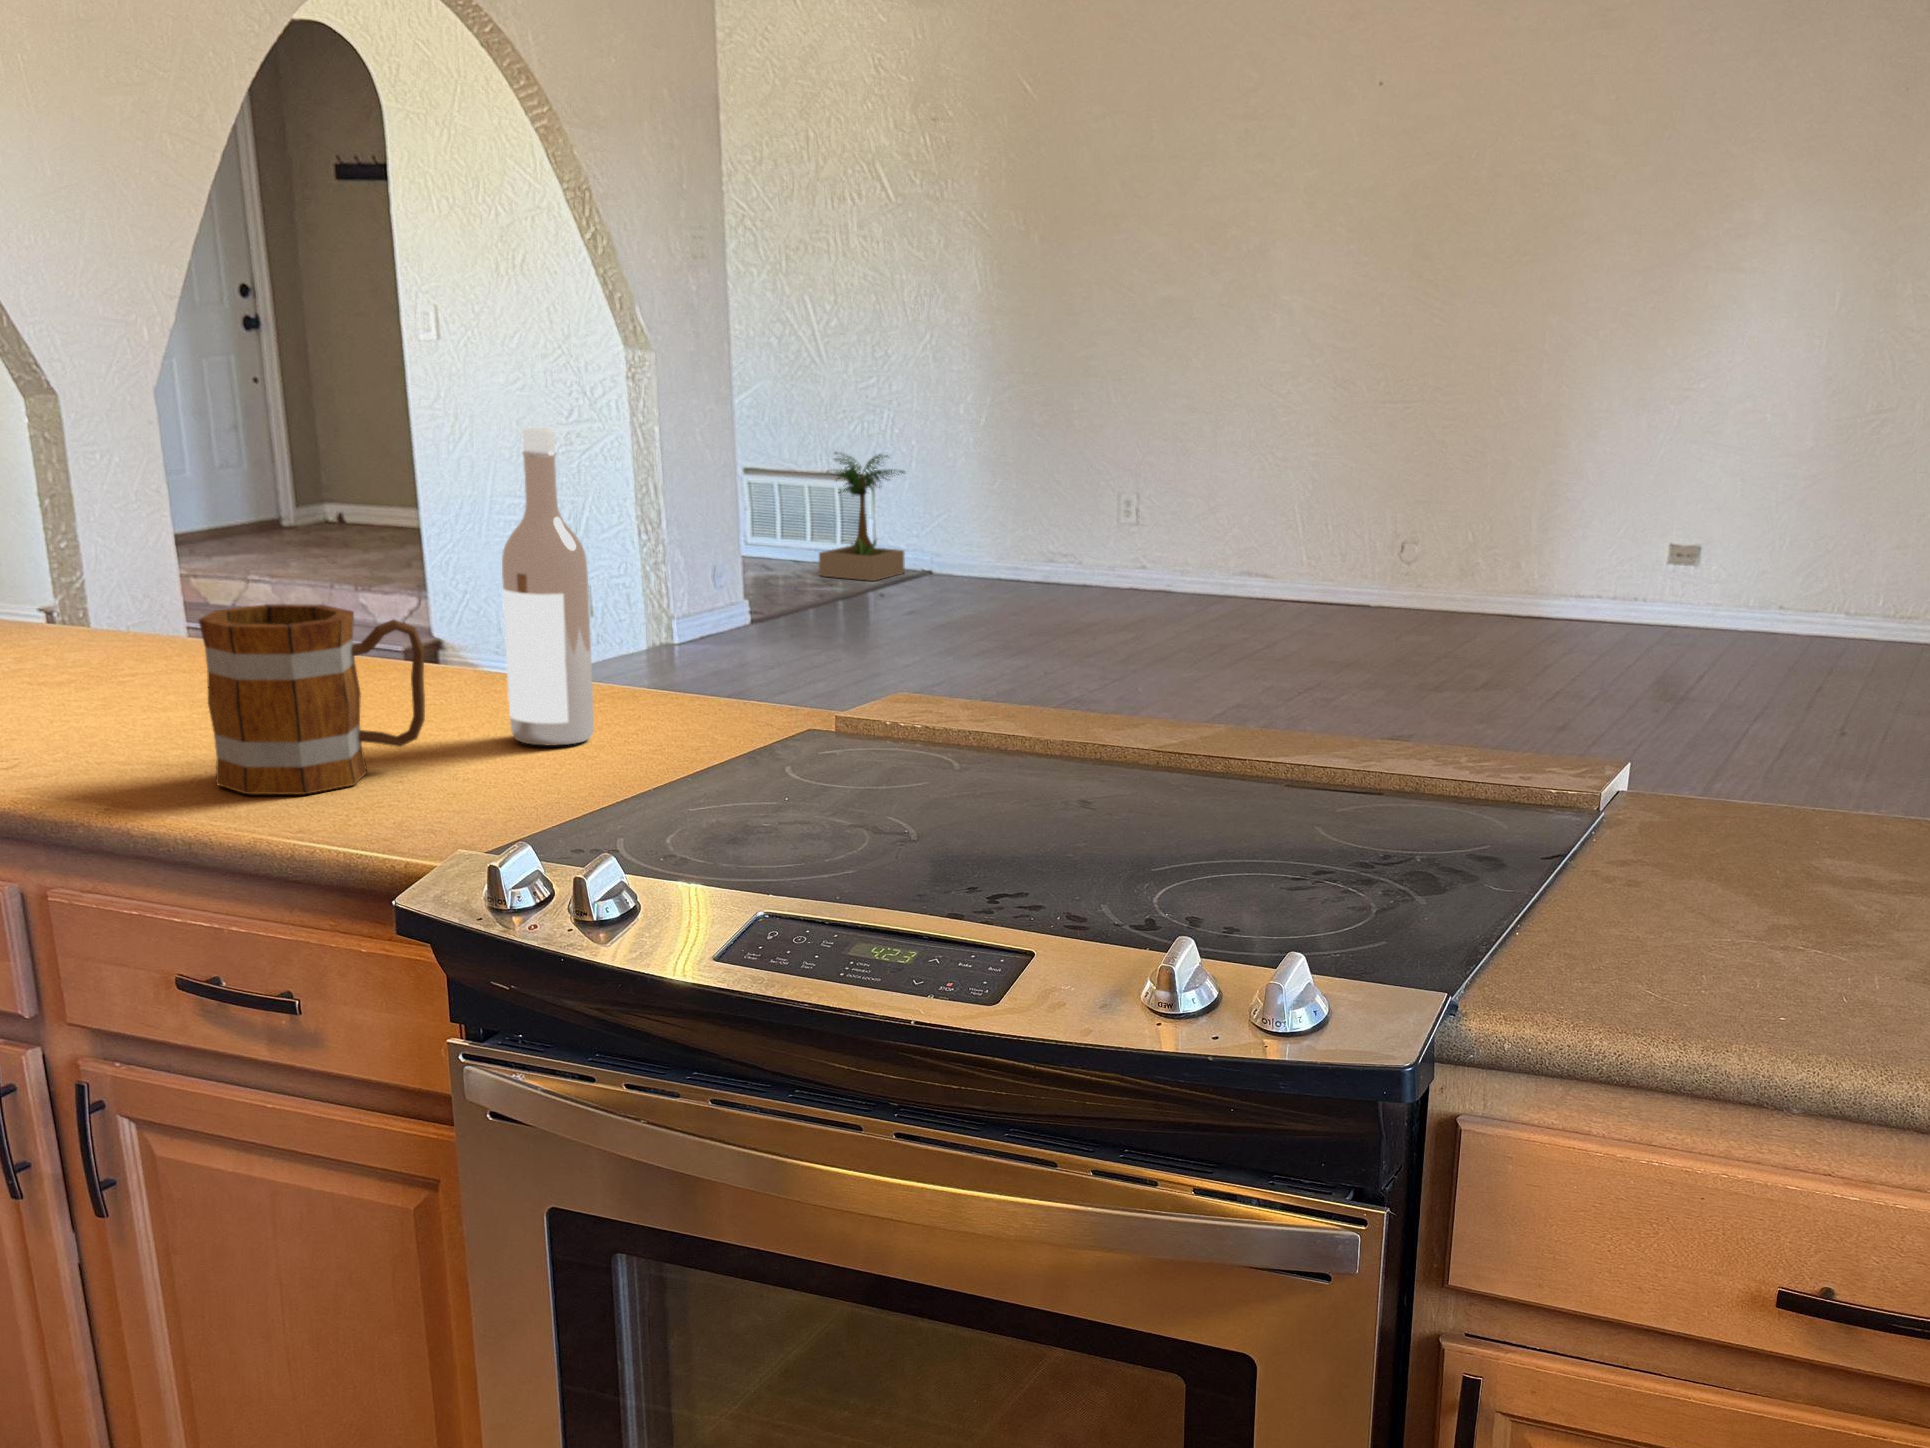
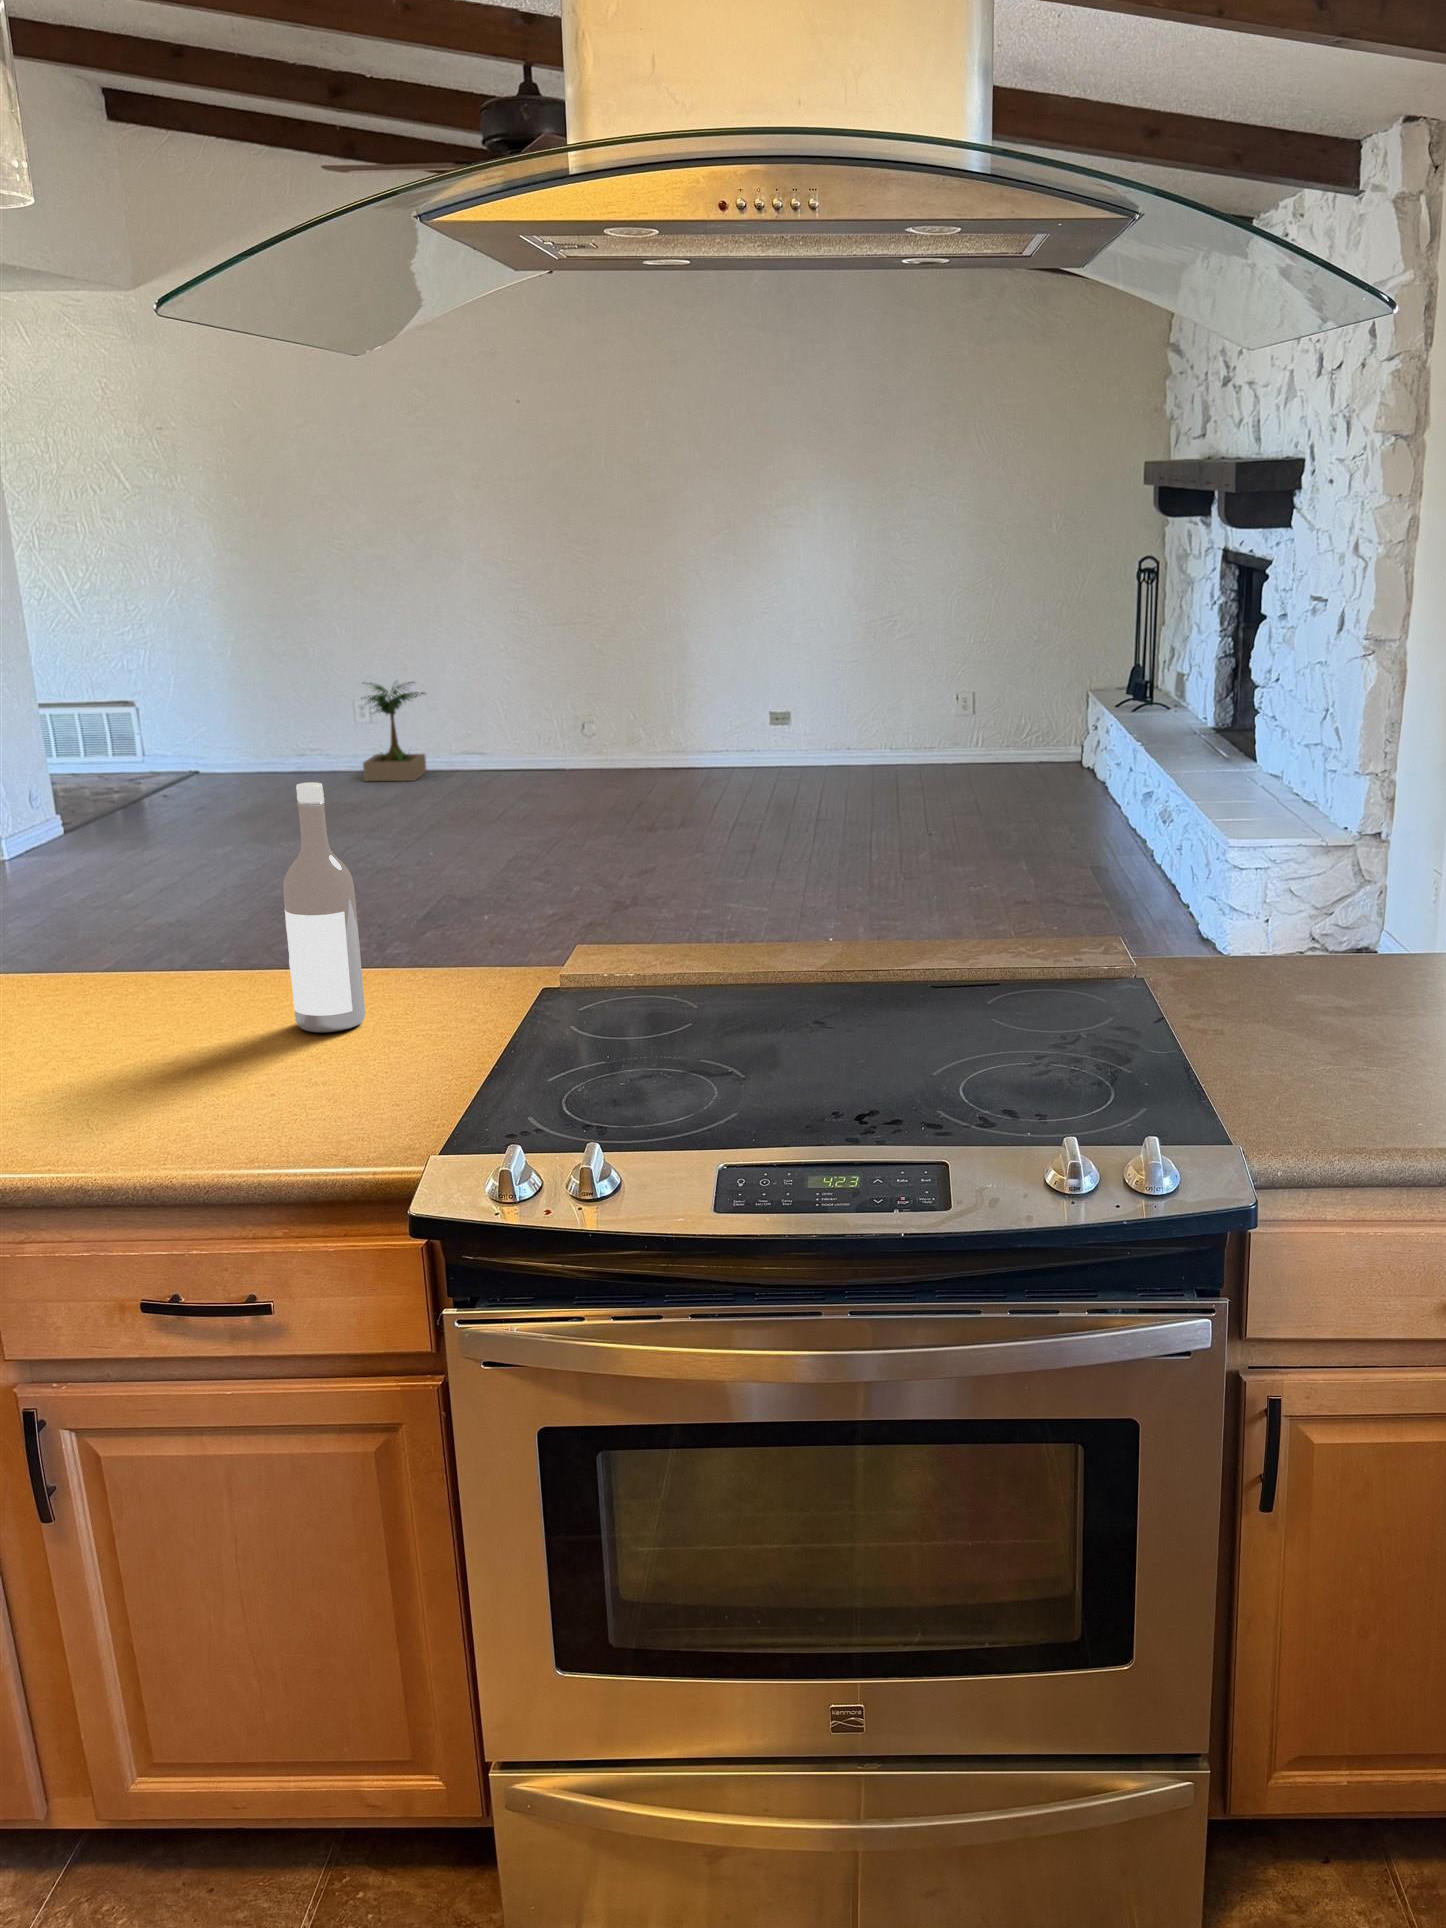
potted plant: present [819,453,905,581] -> present [361,682,426,781]
mug: present [199,604,425,794] -> none [72,950,256,1123]

